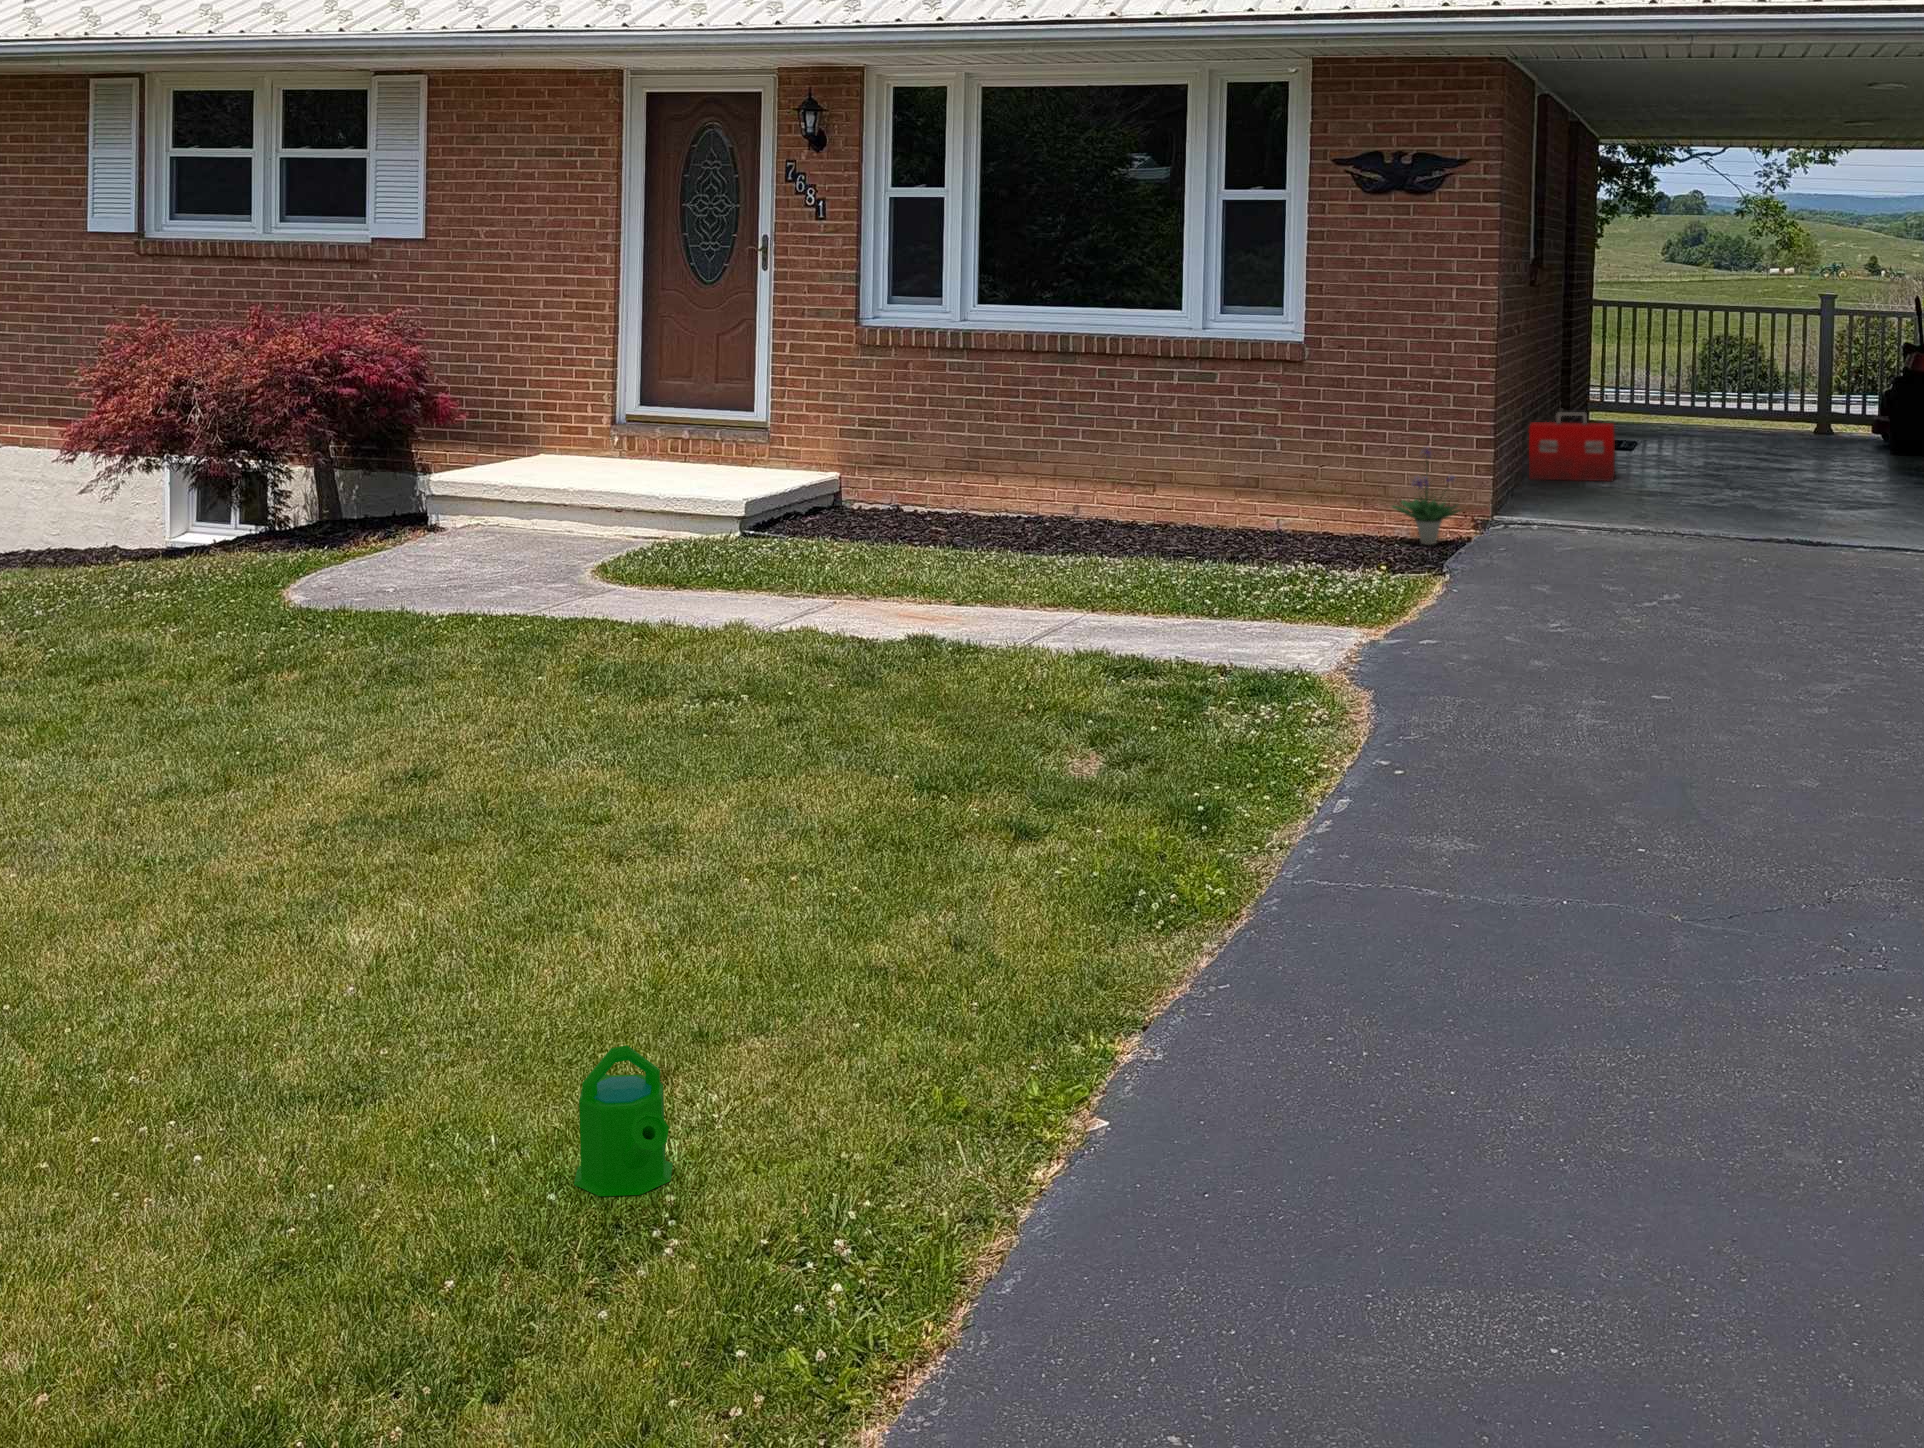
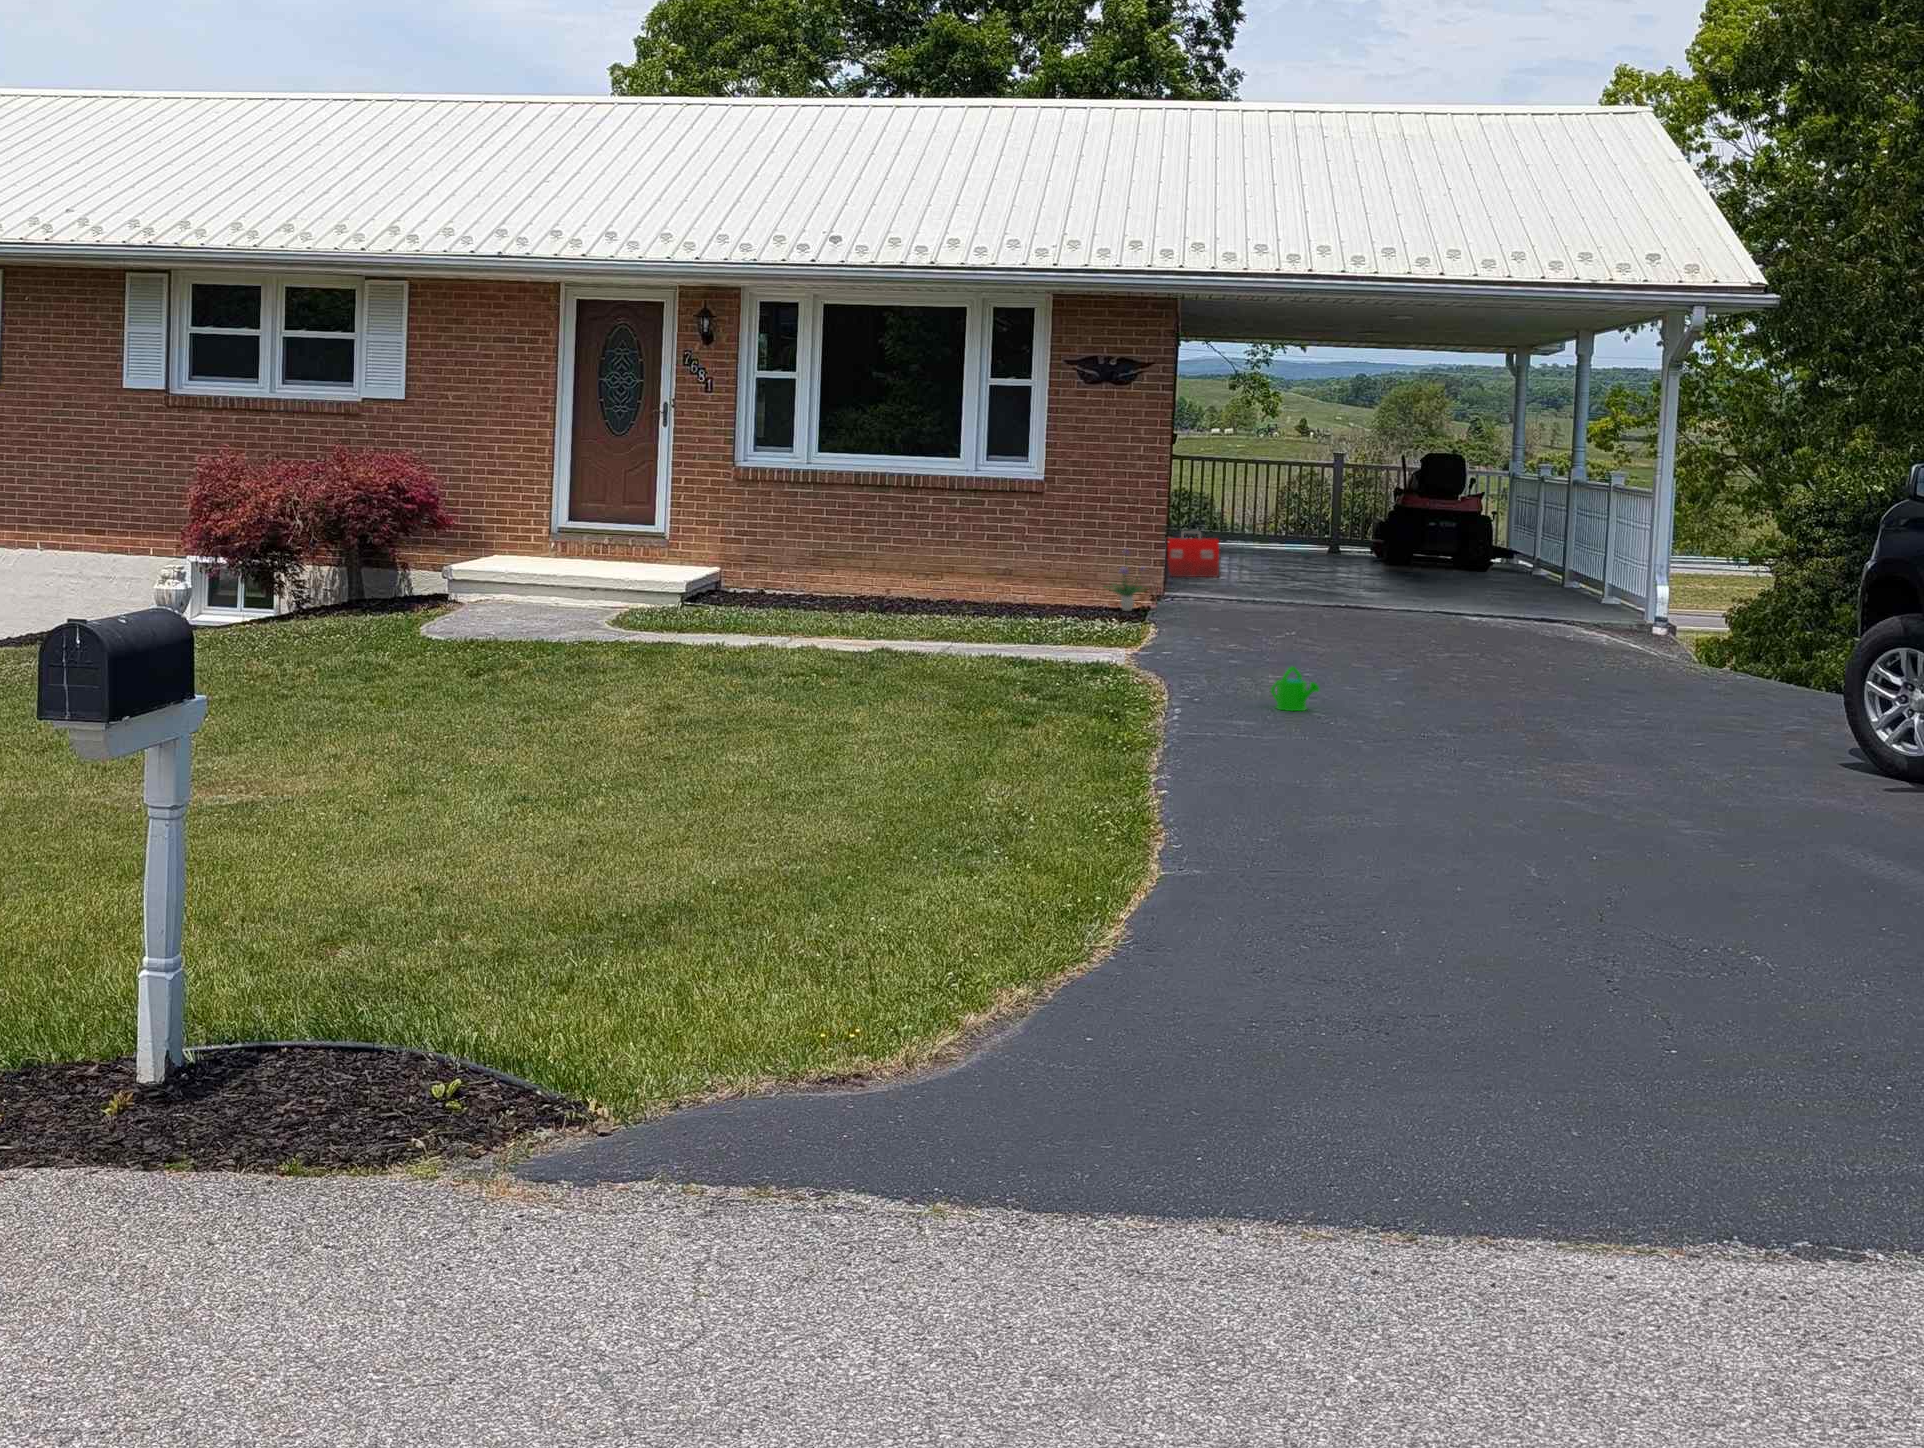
watering can: present [574,1045,673,1196] -> present [1271,667,1319,711]

